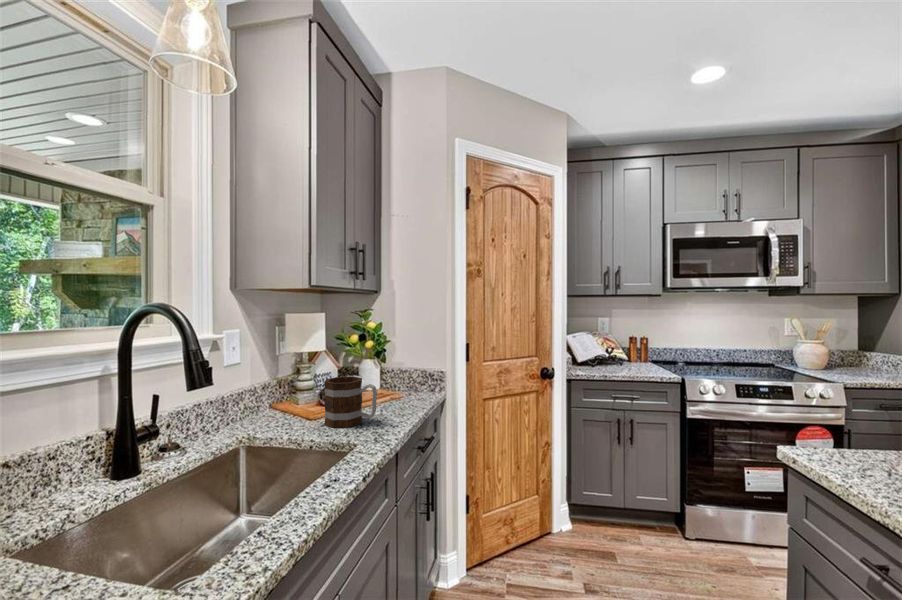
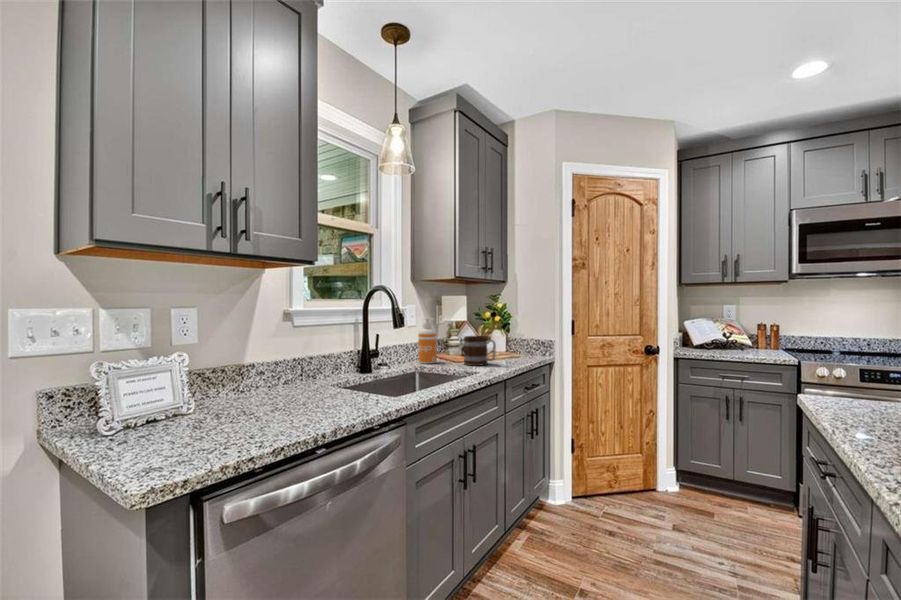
soap dispenser: none [245,353,277,430] -> present [418,318,437,364]

